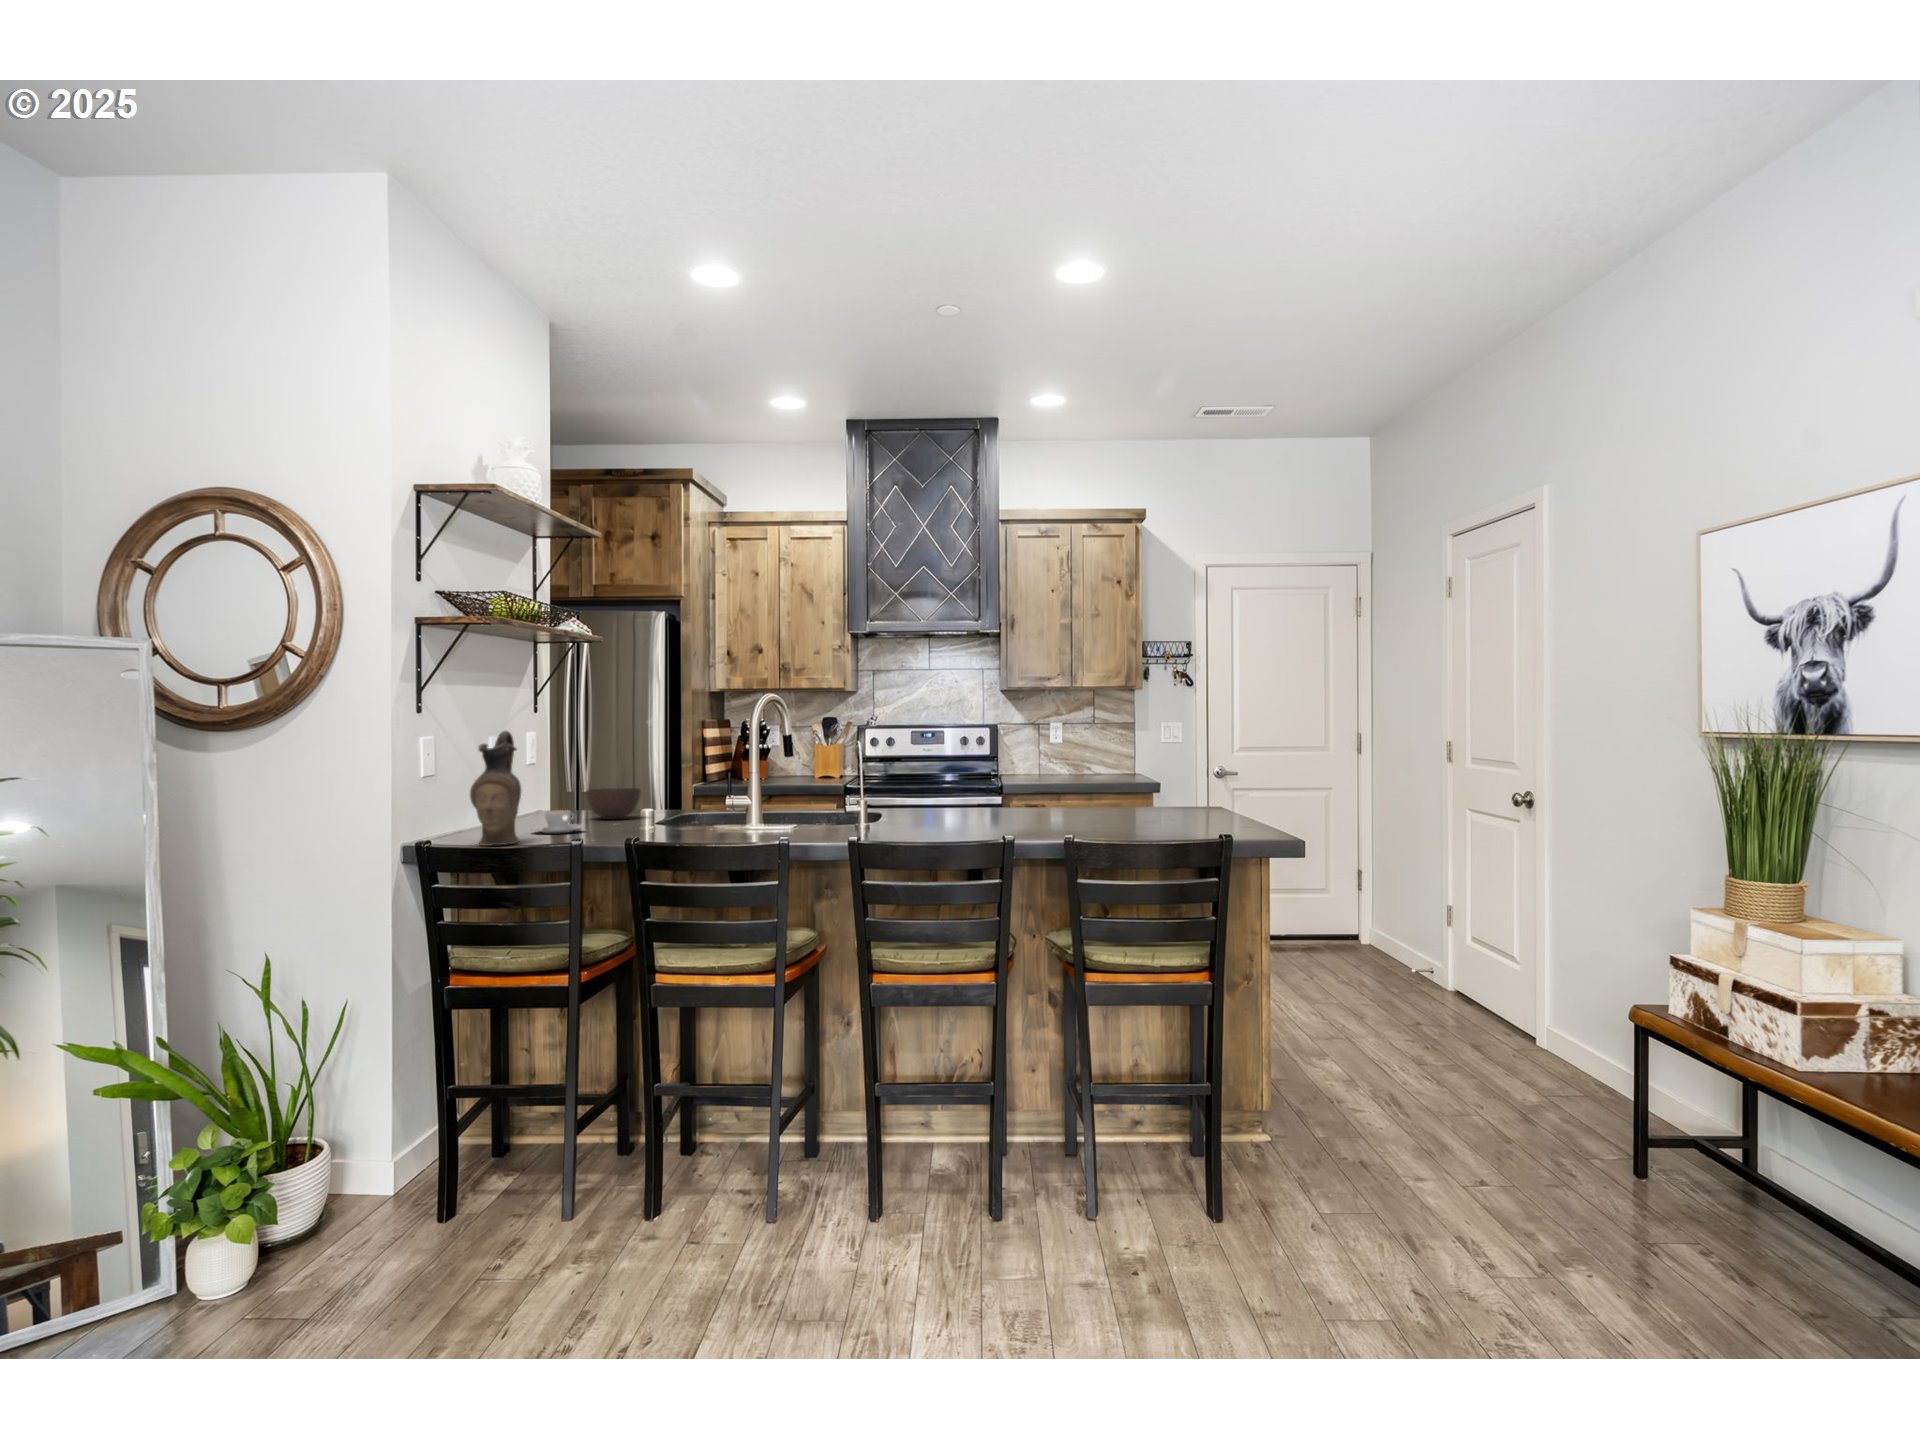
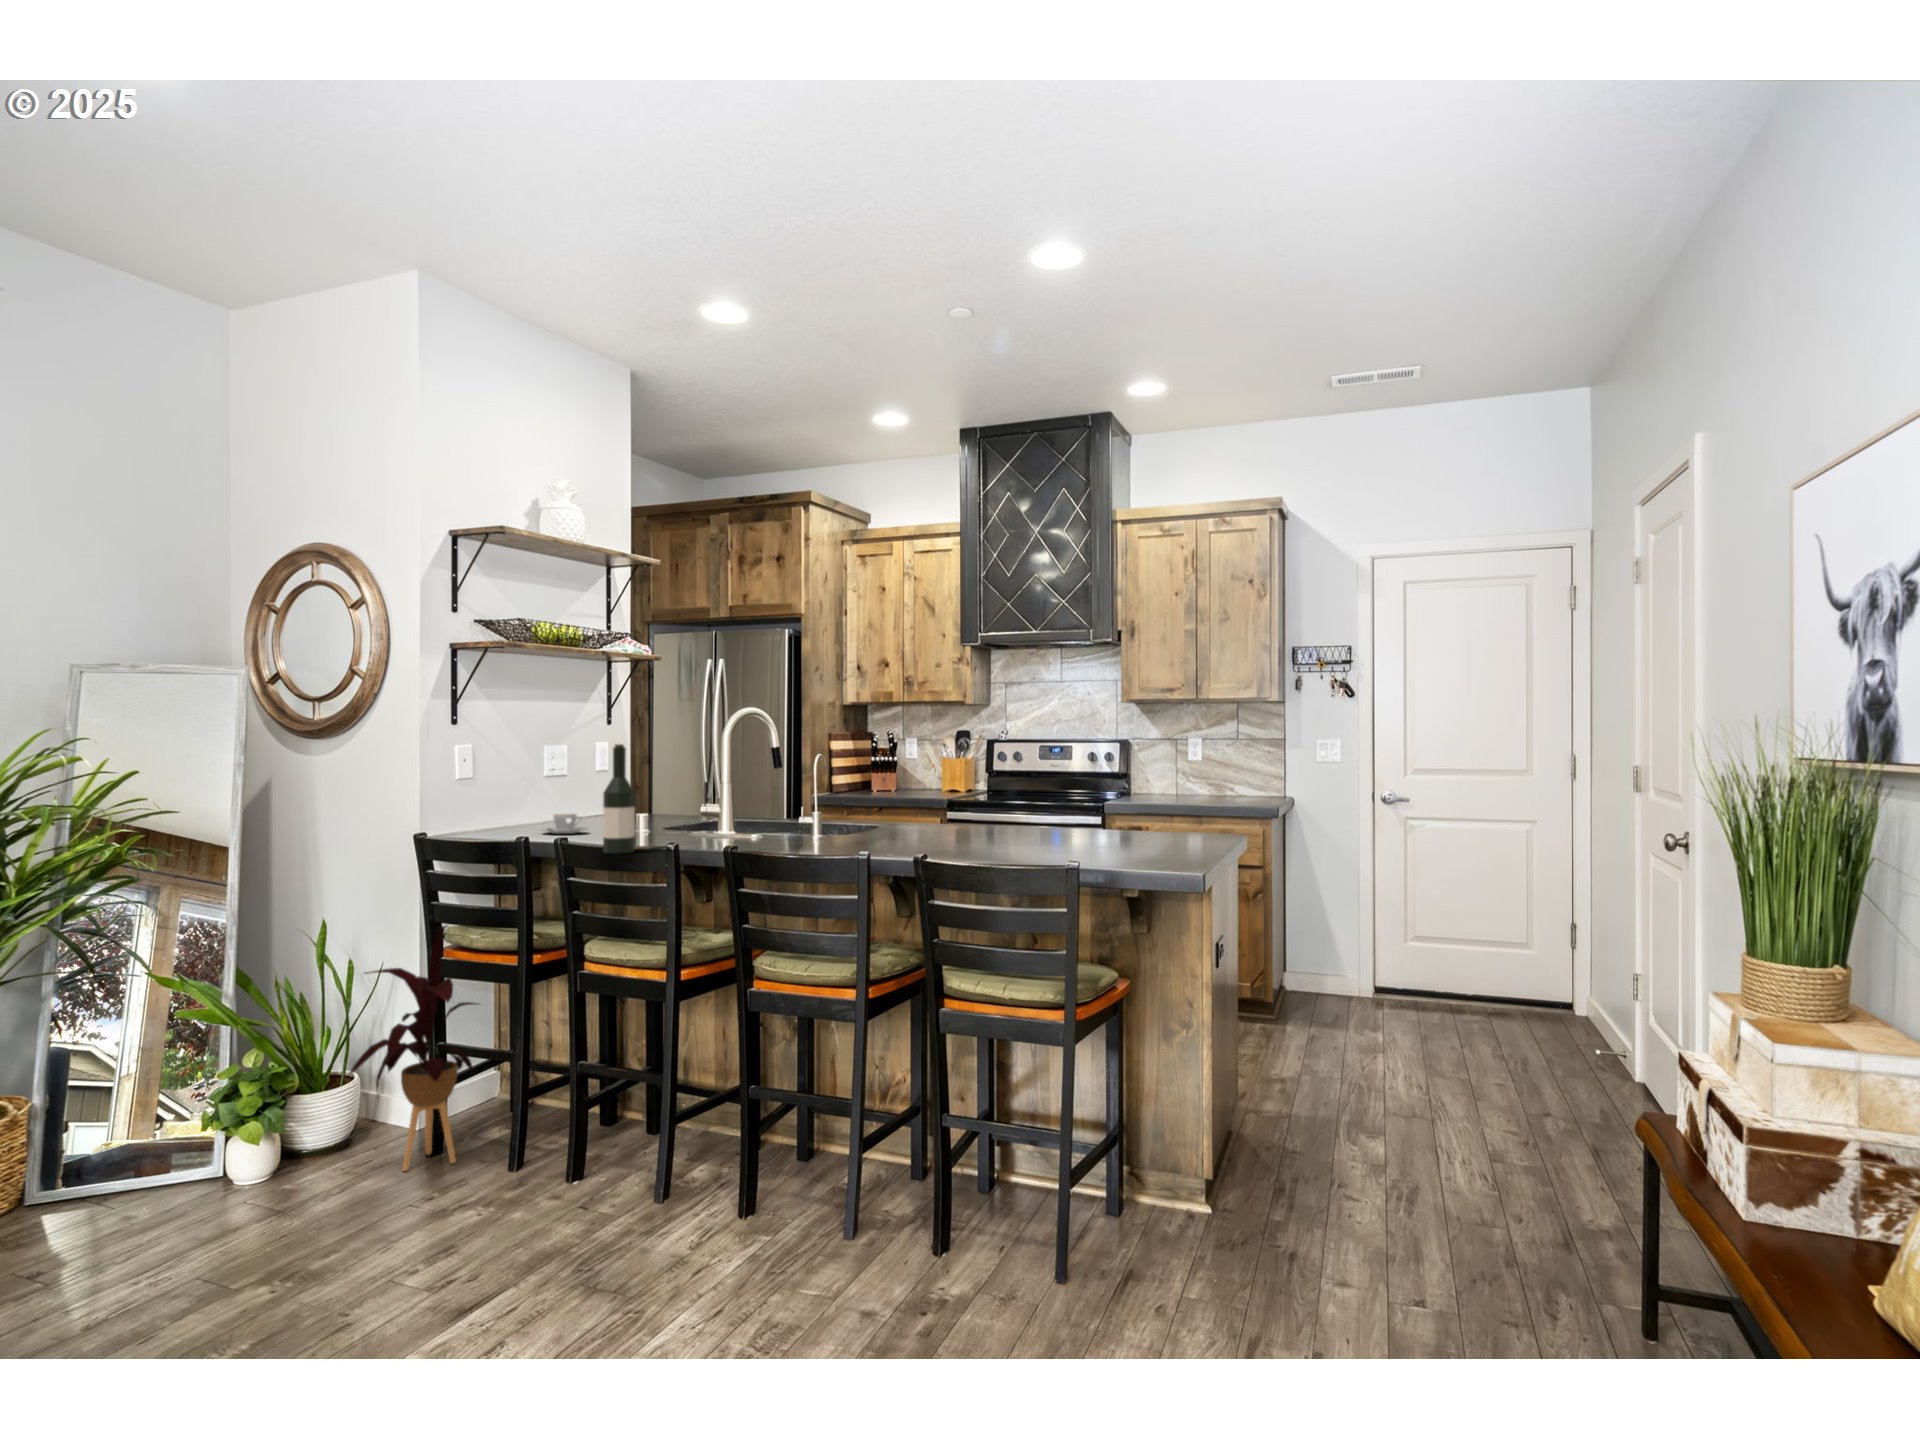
ceramic pitcher: present [470,731,521,846] -> none [456,741,504,841]
wine bottle: none [684,731,716,849] -> present [603,744,635,854]
bowl: present [586,788,641,819] -> none [630,796,679,825]
house plant: none [351,943,511,1235] -> present [349,926,477,1171]

